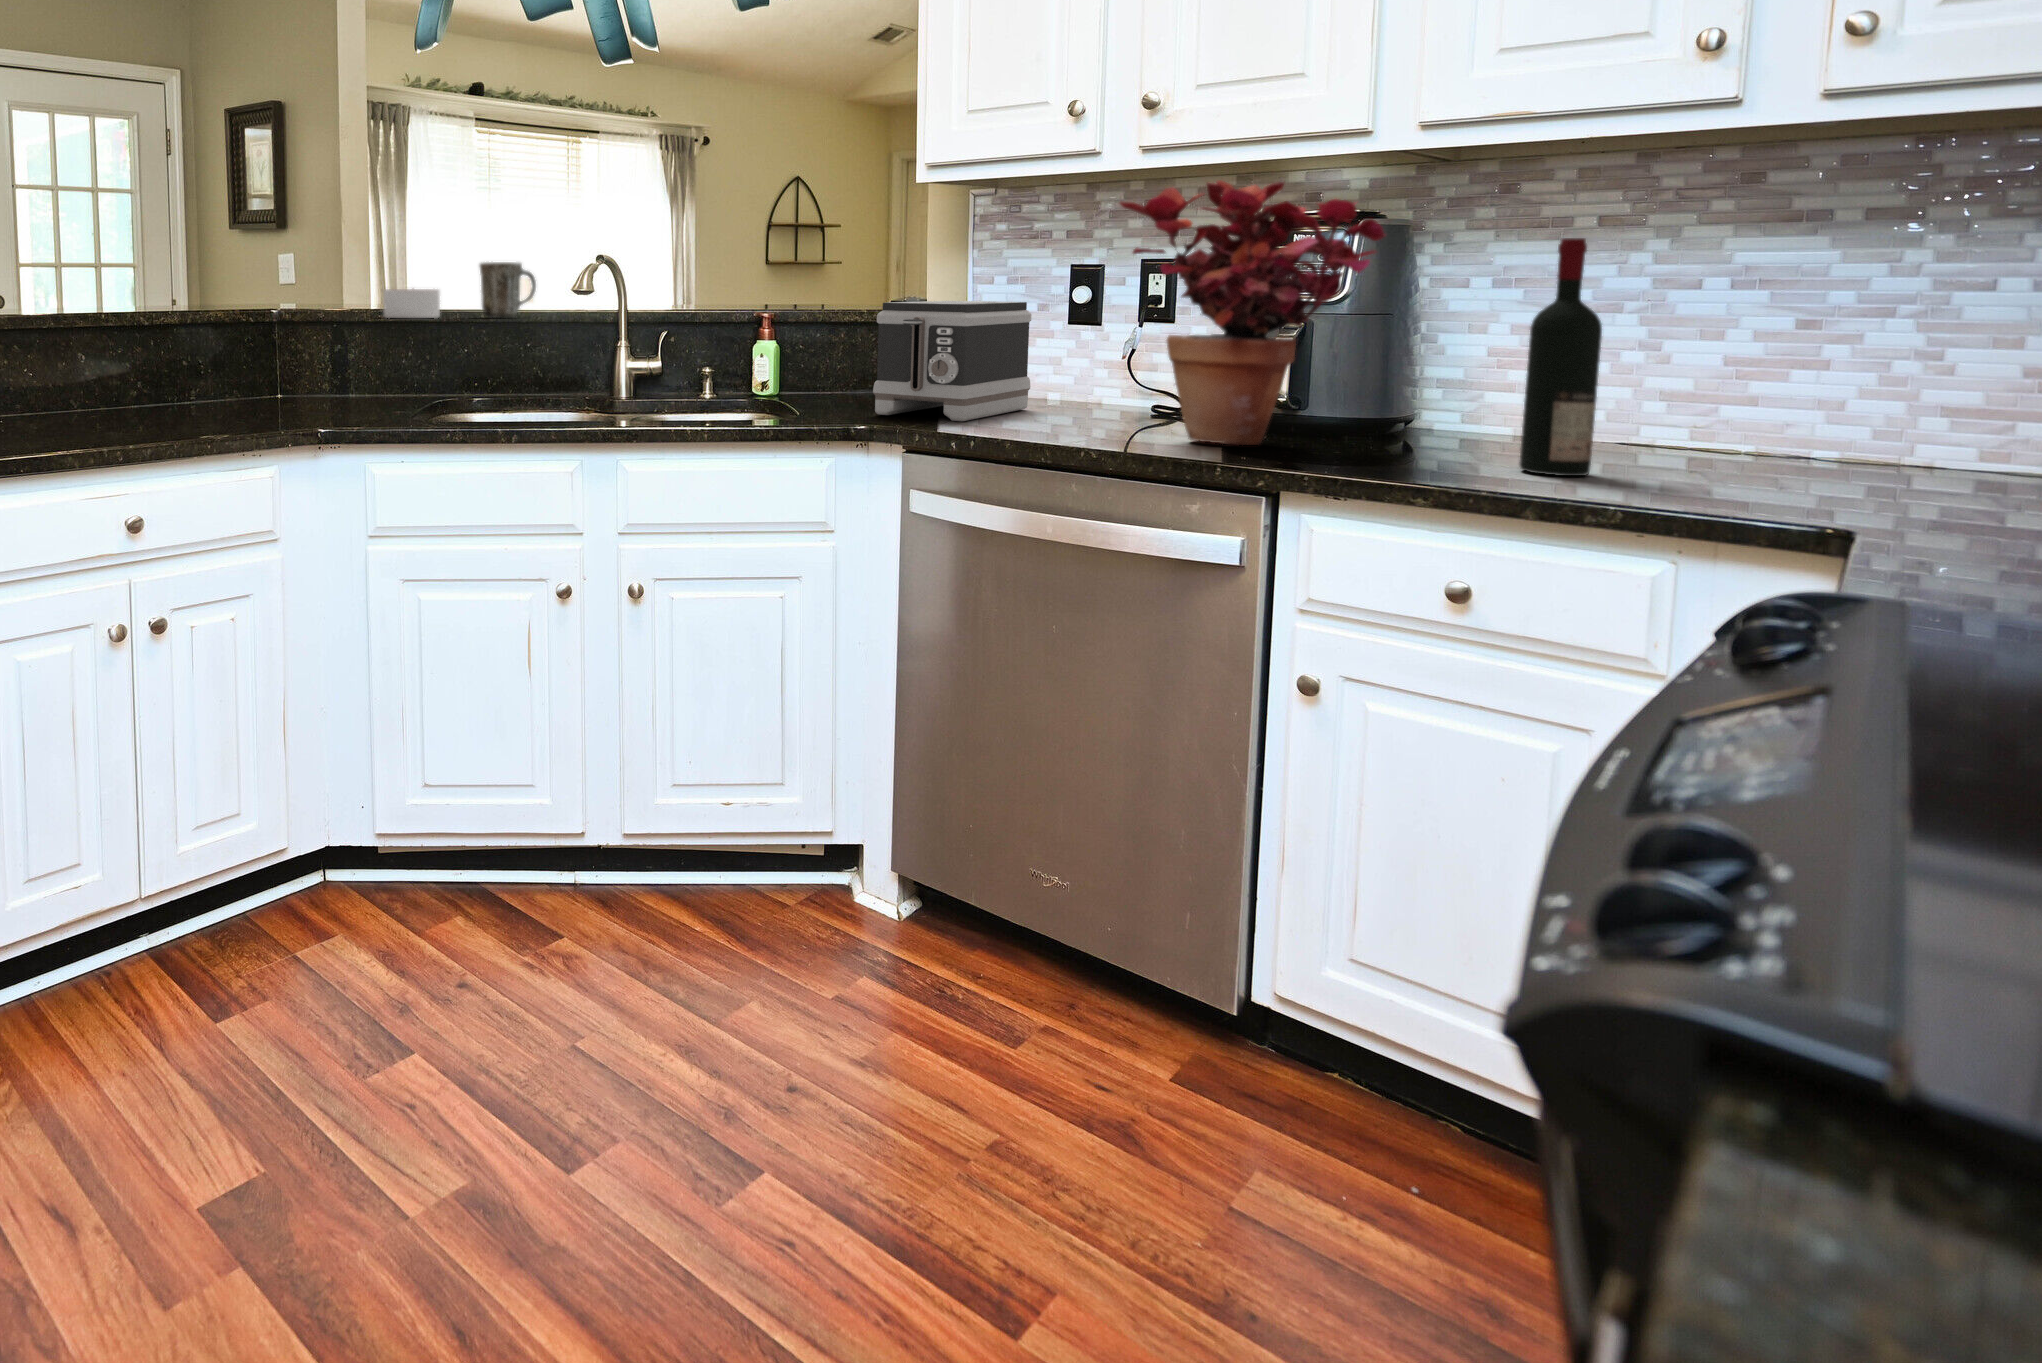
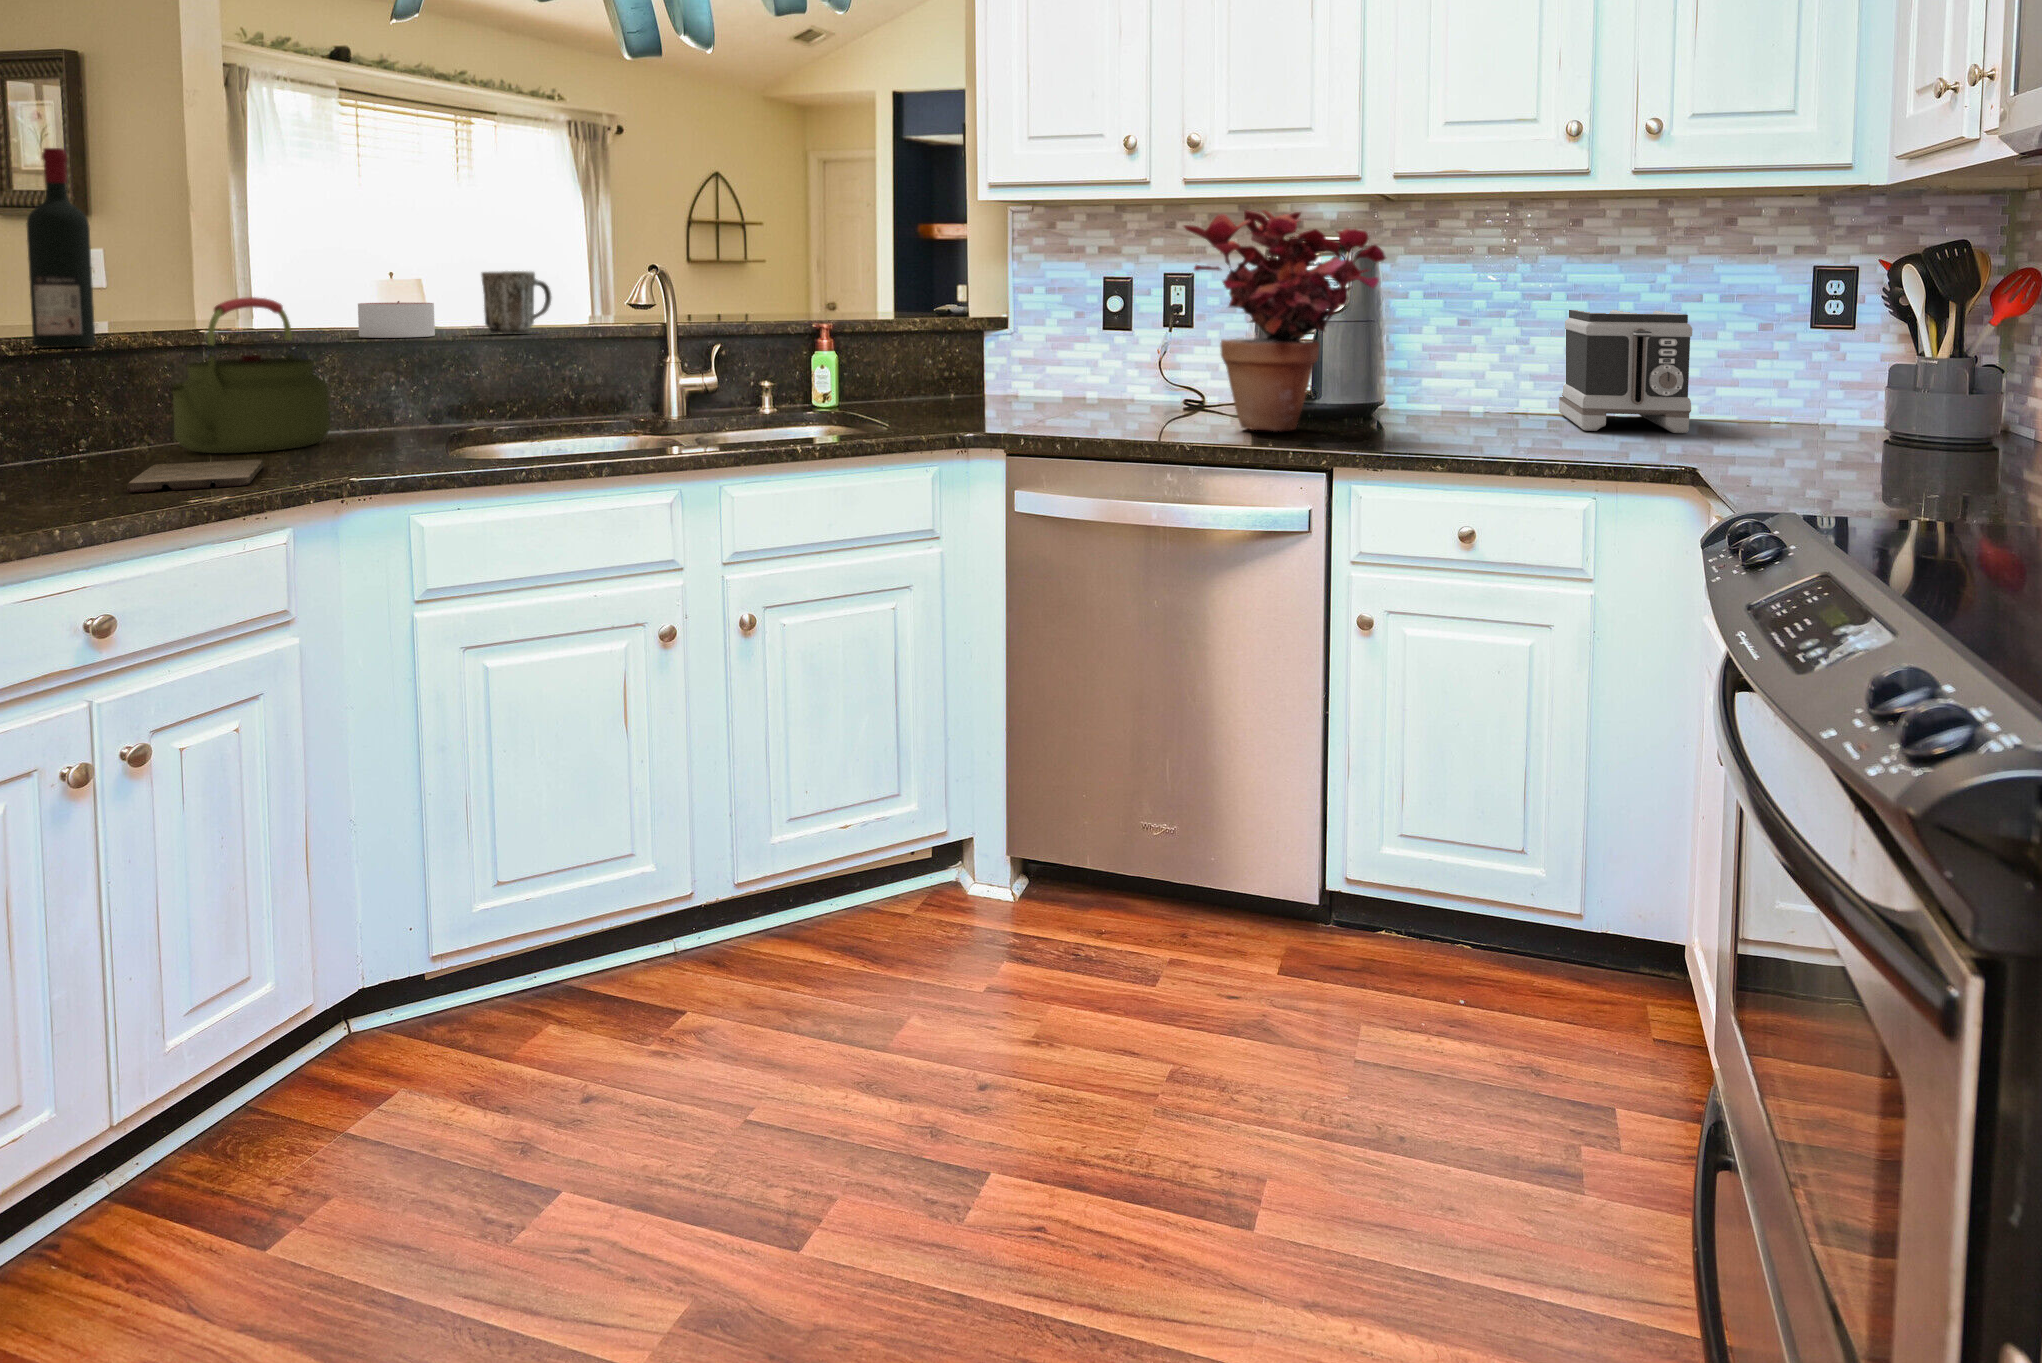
wine bottle: present [1519,238,1602,476] -> present [27,148,95,348]
kettle: none [237,283,355,407] -> present [171,297,330,453]
toaster: present [873,301,1031,421] -> present [1559,310,1692,433]
cutting board: none [178,410,283,430] -> present [127,460,263,492]

